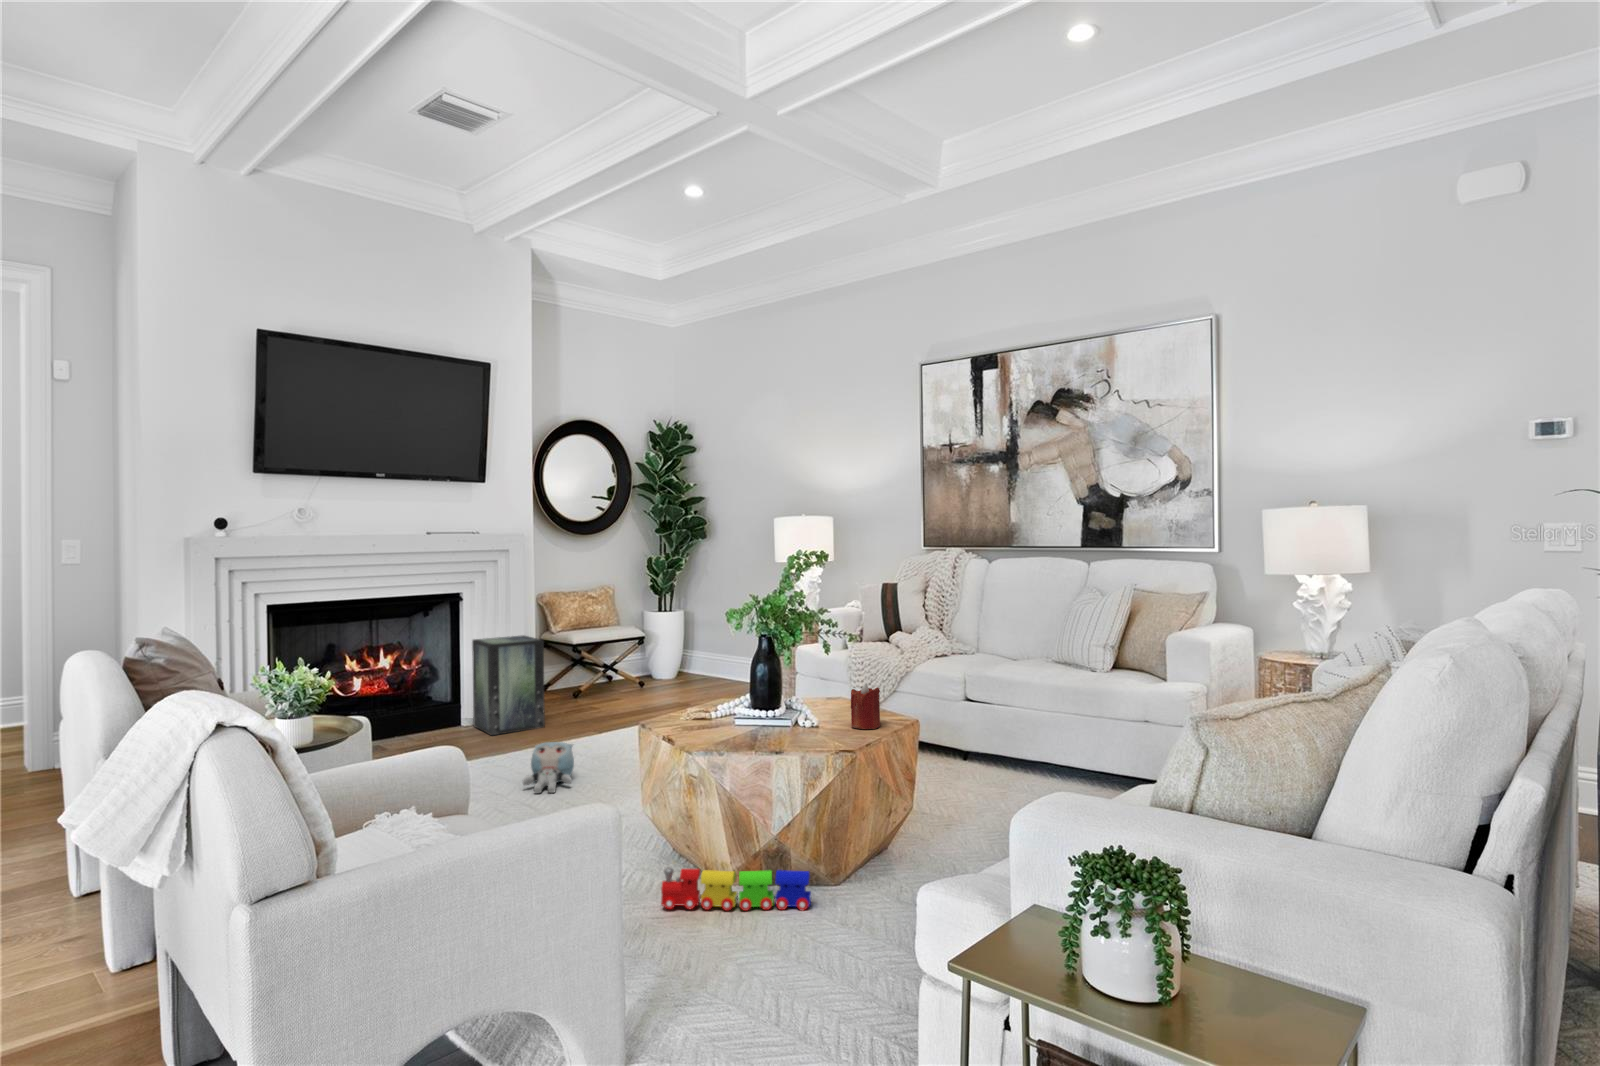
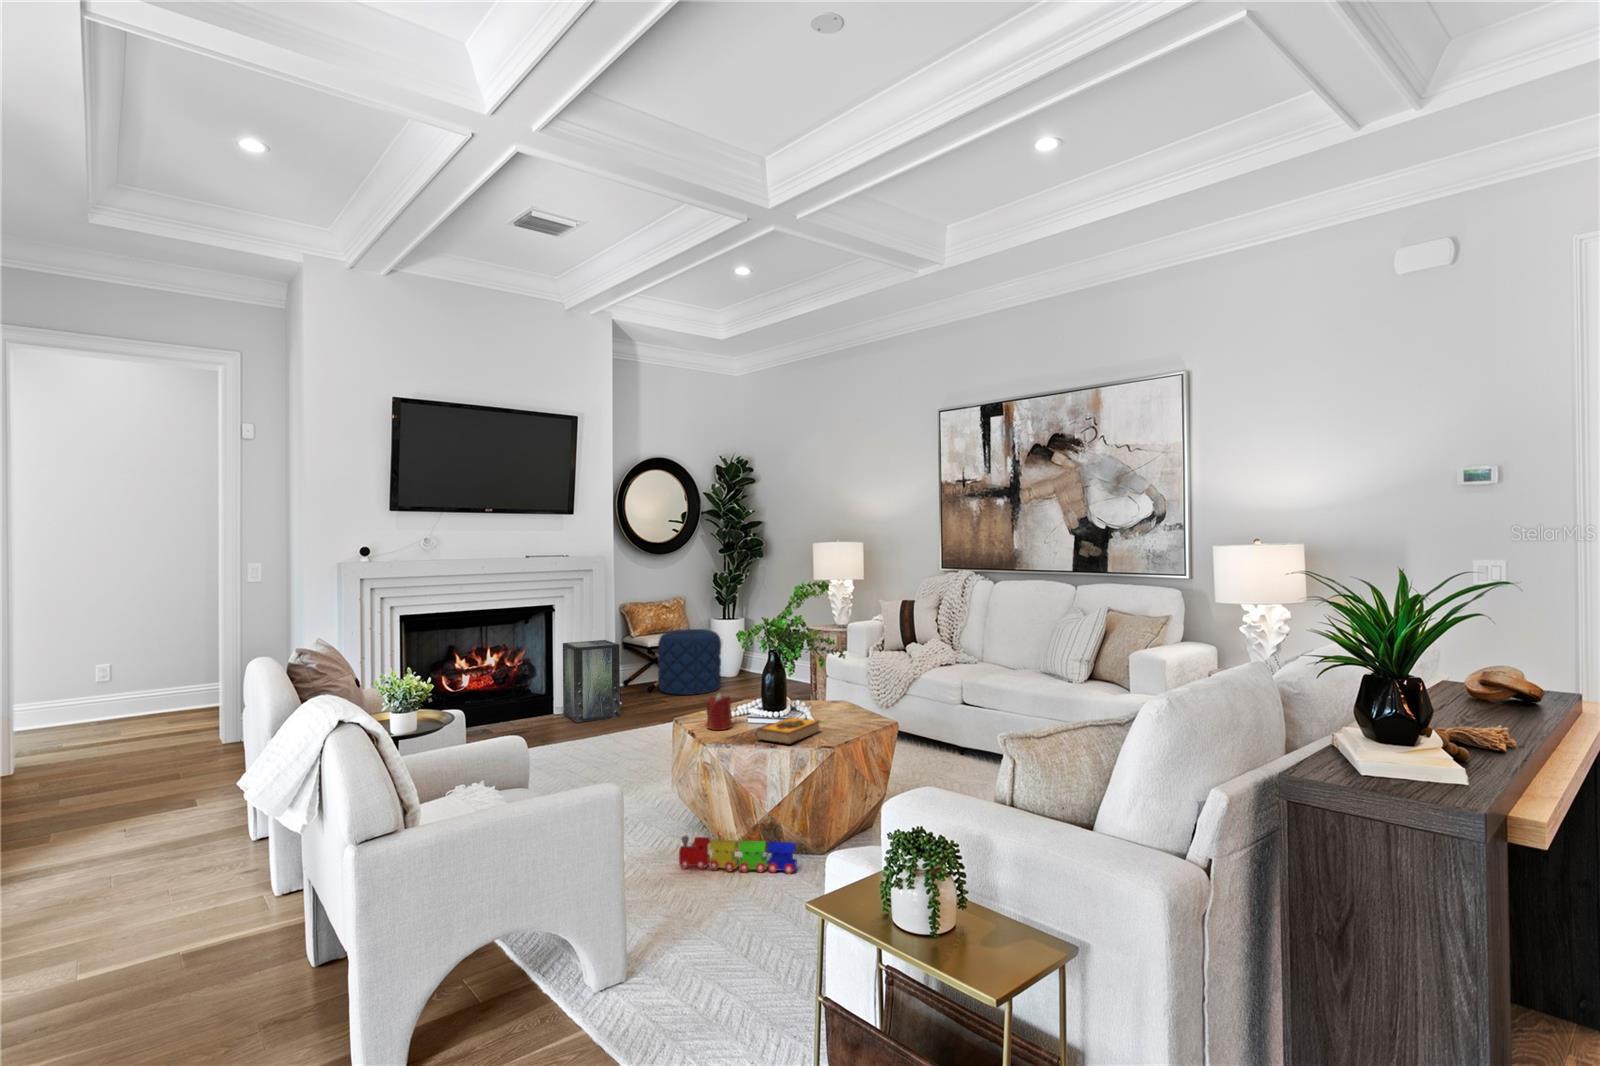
pouf: none [585,623,660,700] -> present [658,629,721,695]
candle: present [851,683,880,729] -> present [707,693,731,730]
hardback book: none [751,716,827,749] -> present [755,717,820,744]
plush toy: present [523,742,574,793] -> none [592,731,634,772]

